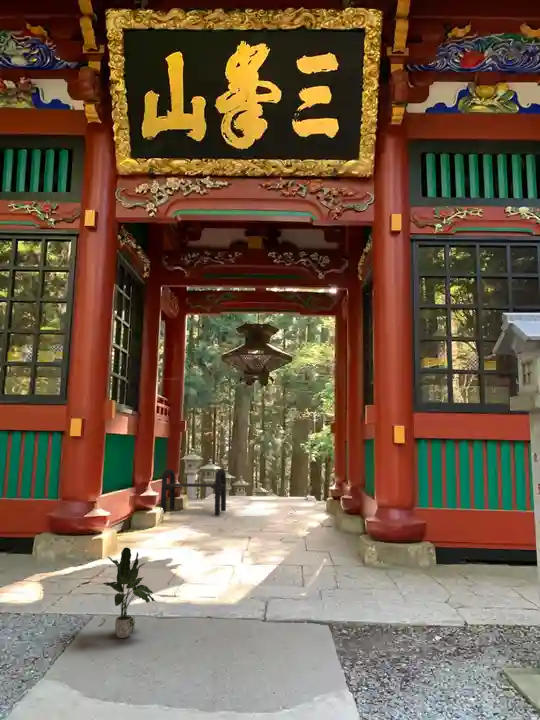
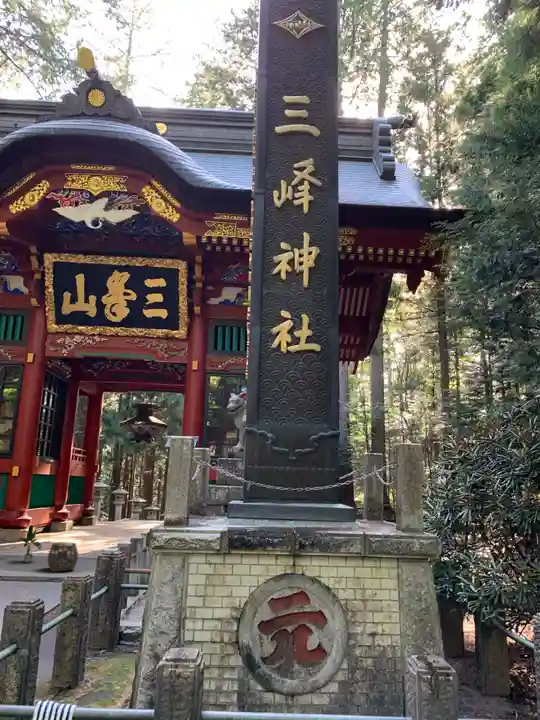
bench: present [161,469,226,515] -> none [75,497,123,529]
woven basket: none [182,596,259,684] -> present [48,543,78,571]

